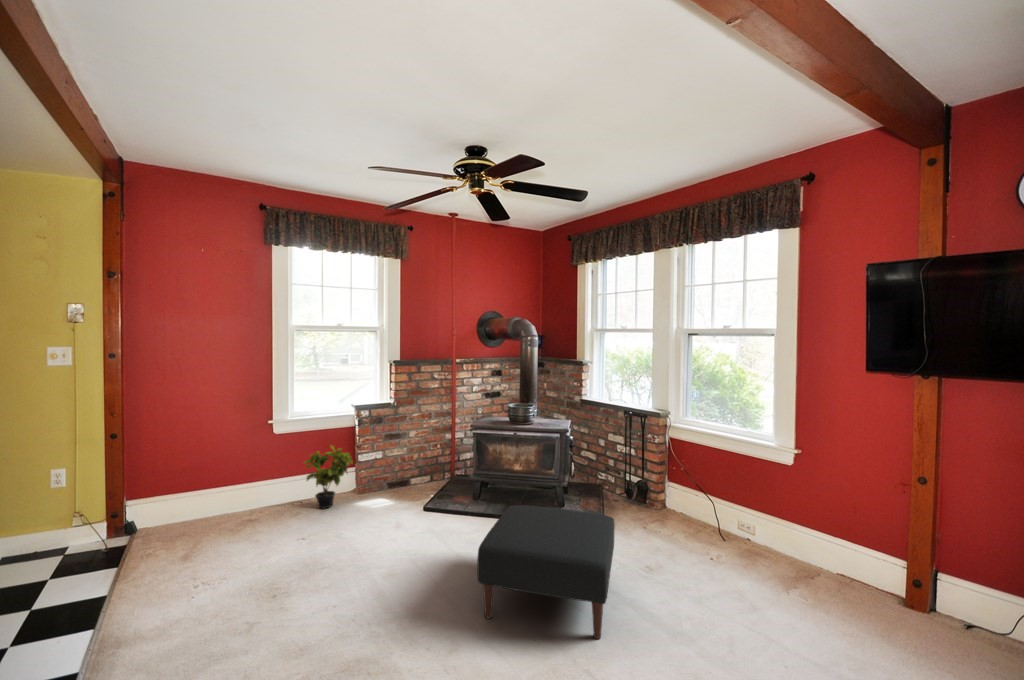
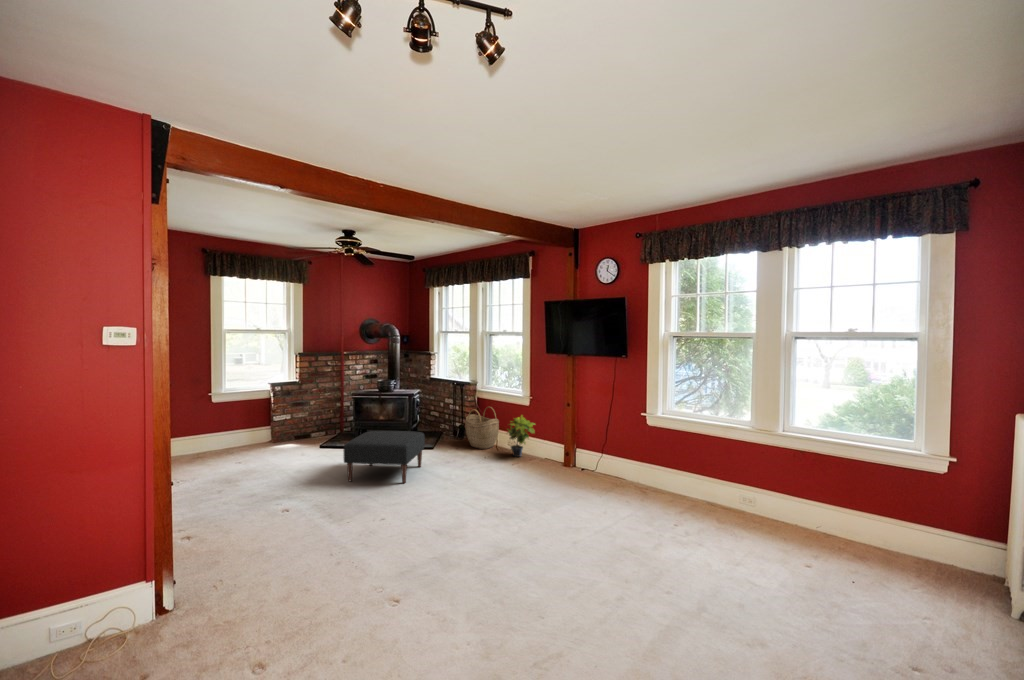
potted plant: present [304,445,353,509] -> present [507,416,535,457]
woven basket: none [659,457,723,535] -> present [466,407,499,449]

